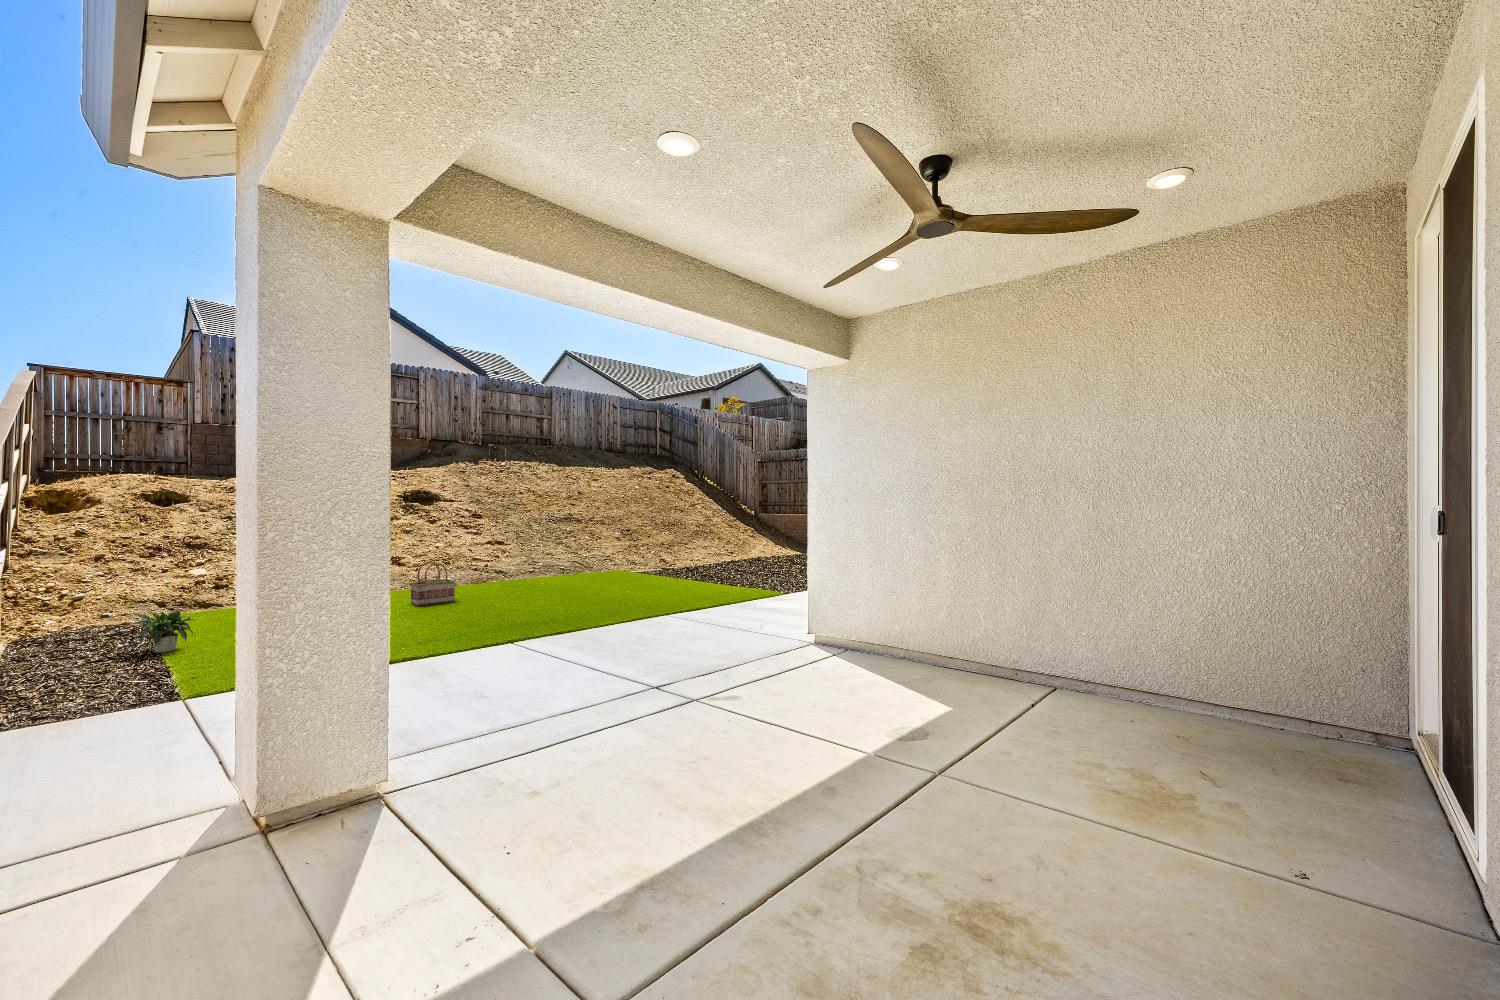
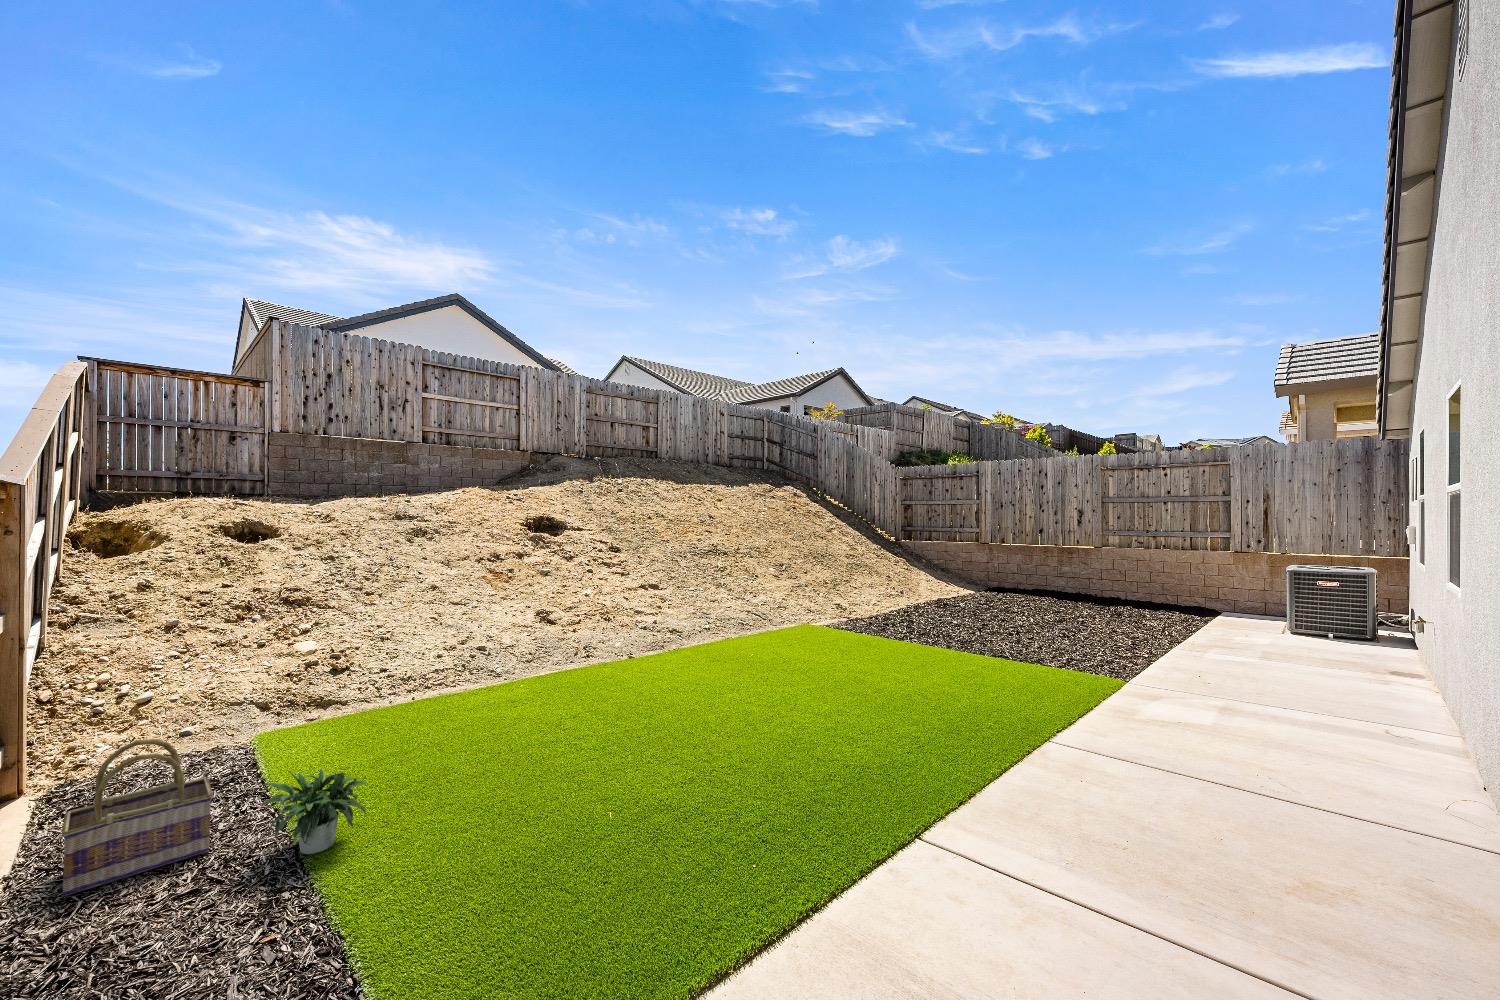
basket: present [410,562,455,606] -> present [62,739,213,896]

